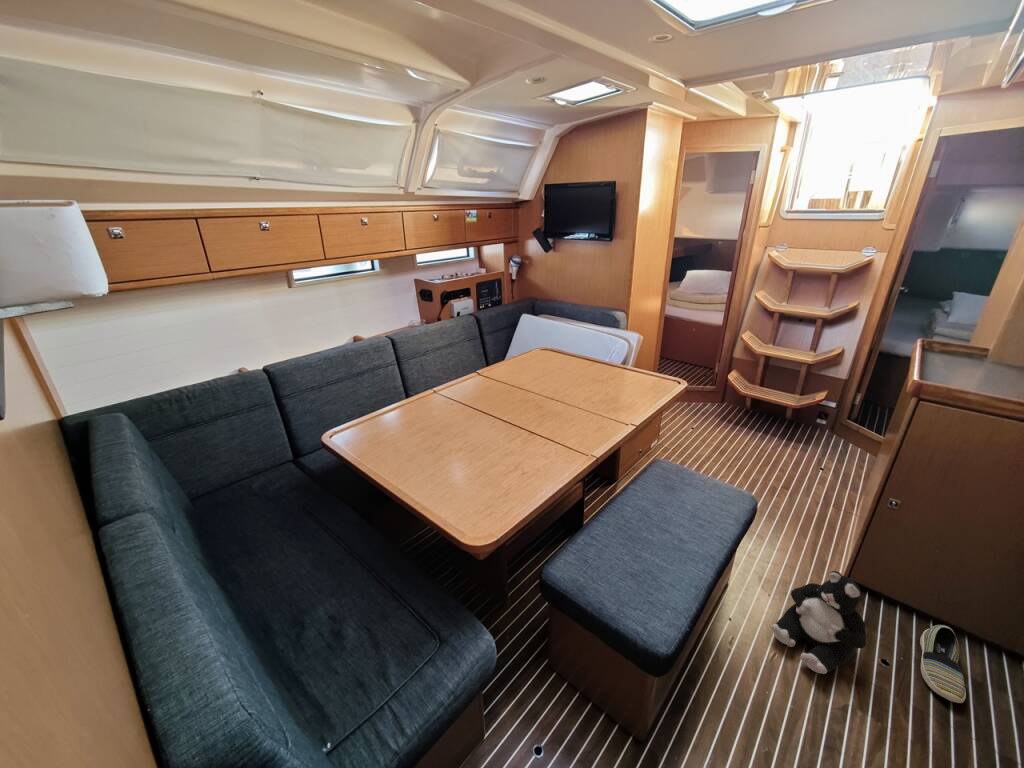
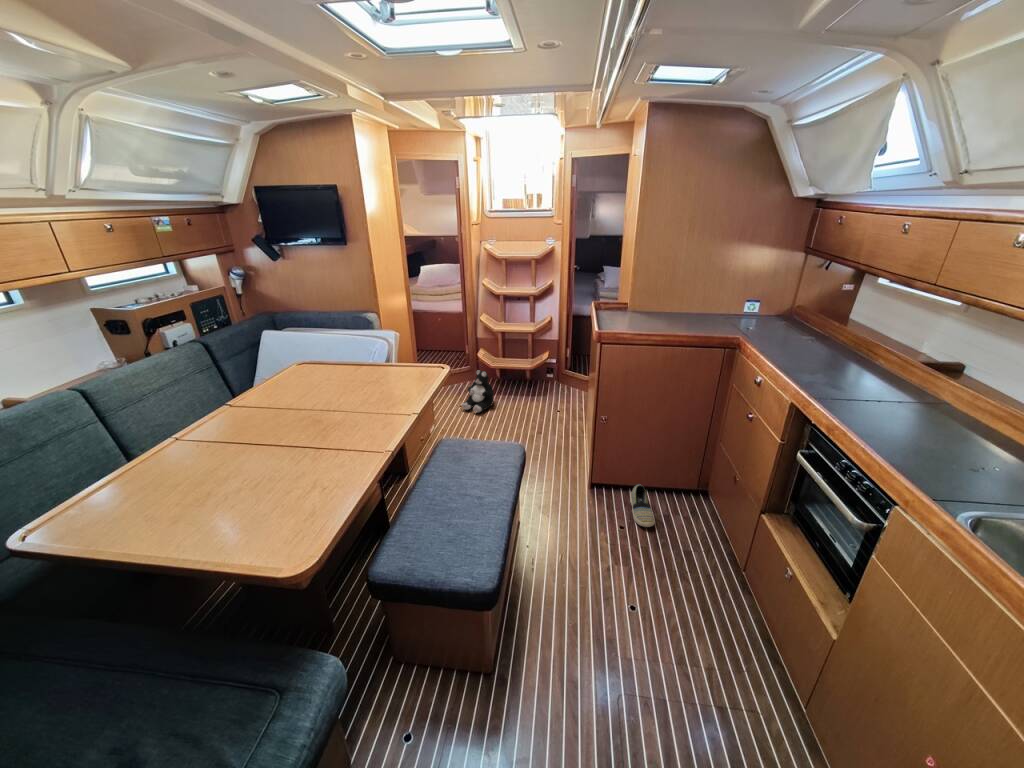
plush toy: present [772,571,866,674] -> present [462,370,494,412]

